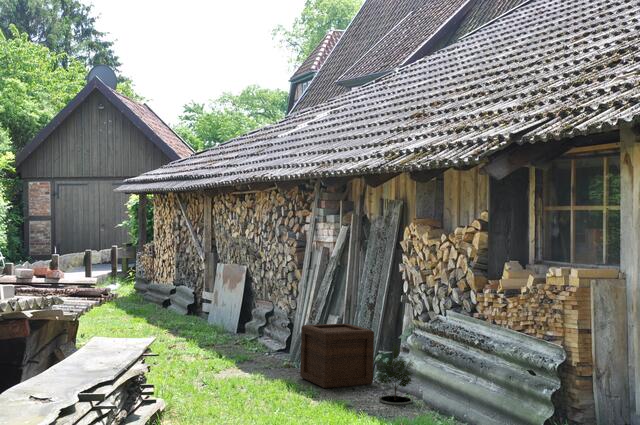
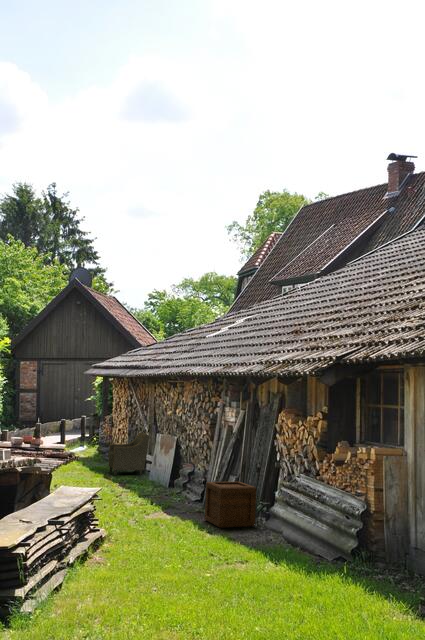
chair: none [152,263,207,320] -> present [108,433,149,476]
potted tree: present [377,342,413,405] -> none [251,494,280,541]

